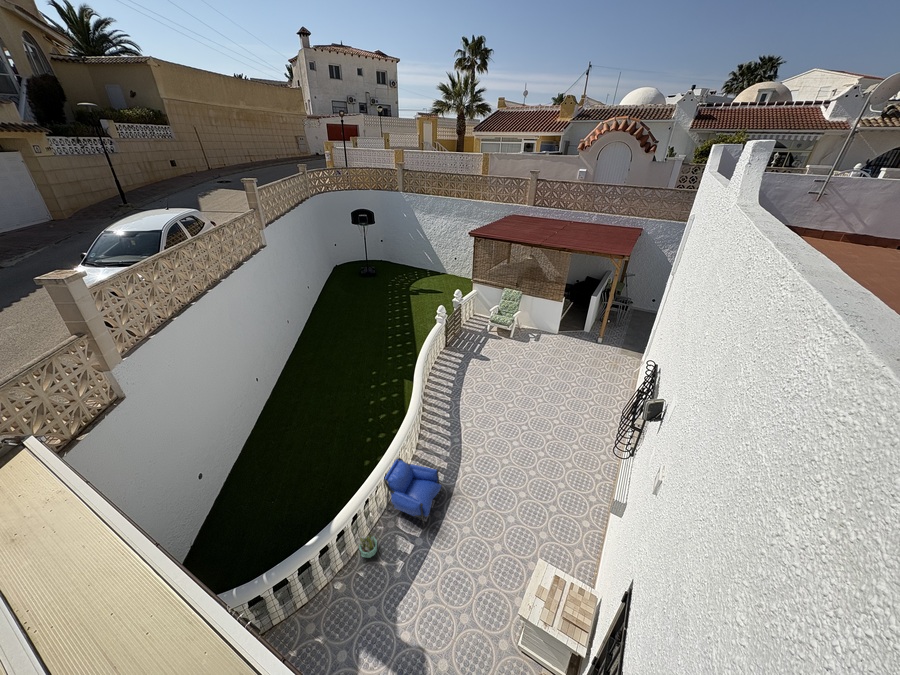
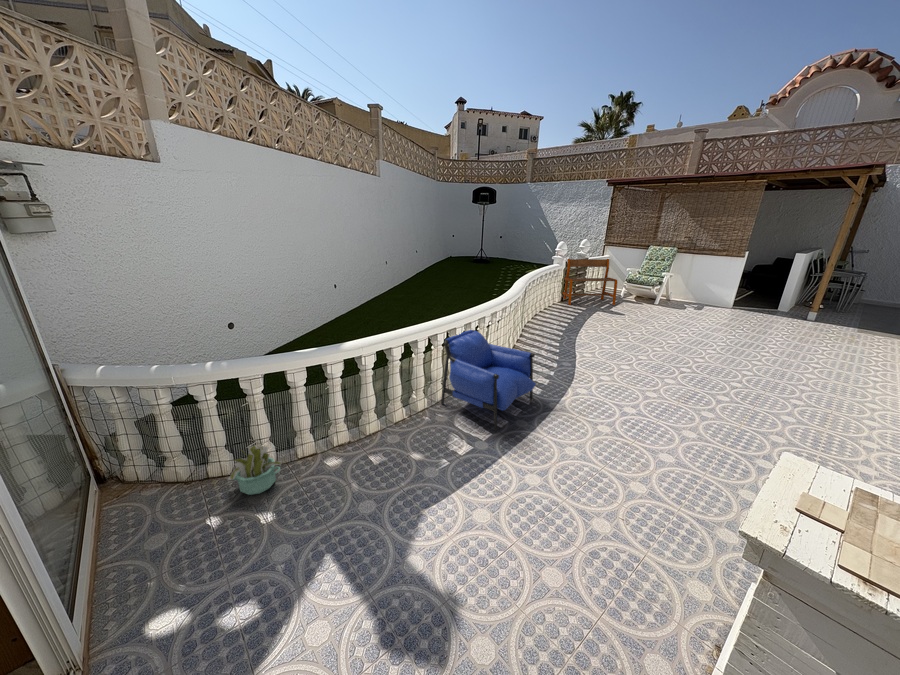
bench: none [445,309,483,351] -> present [563,259,617,305]
decorative plant: present [357,534,377,558] -> present [228,445,282,495]

